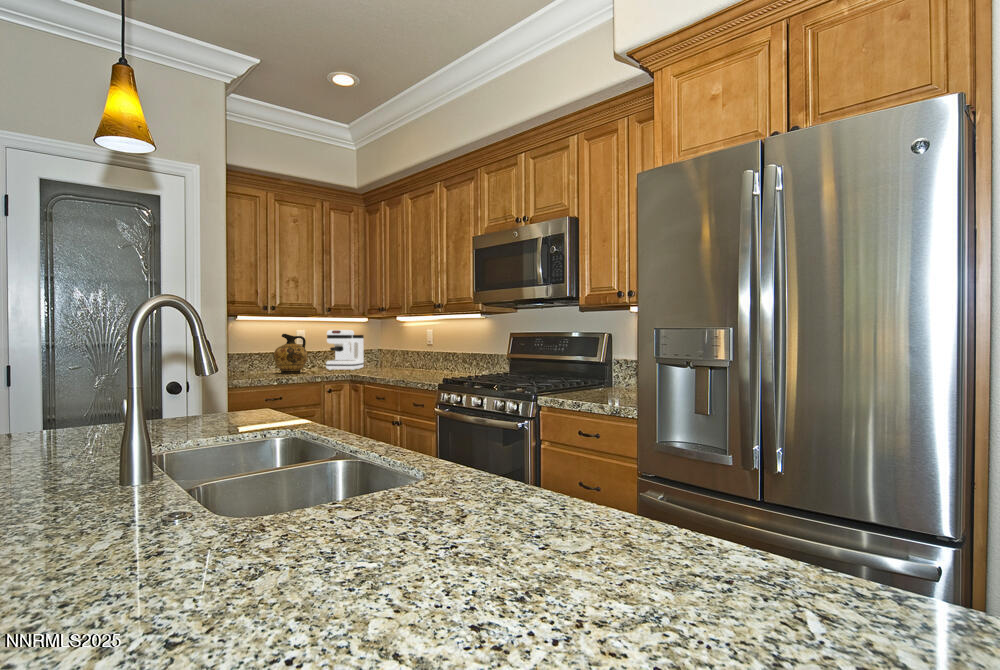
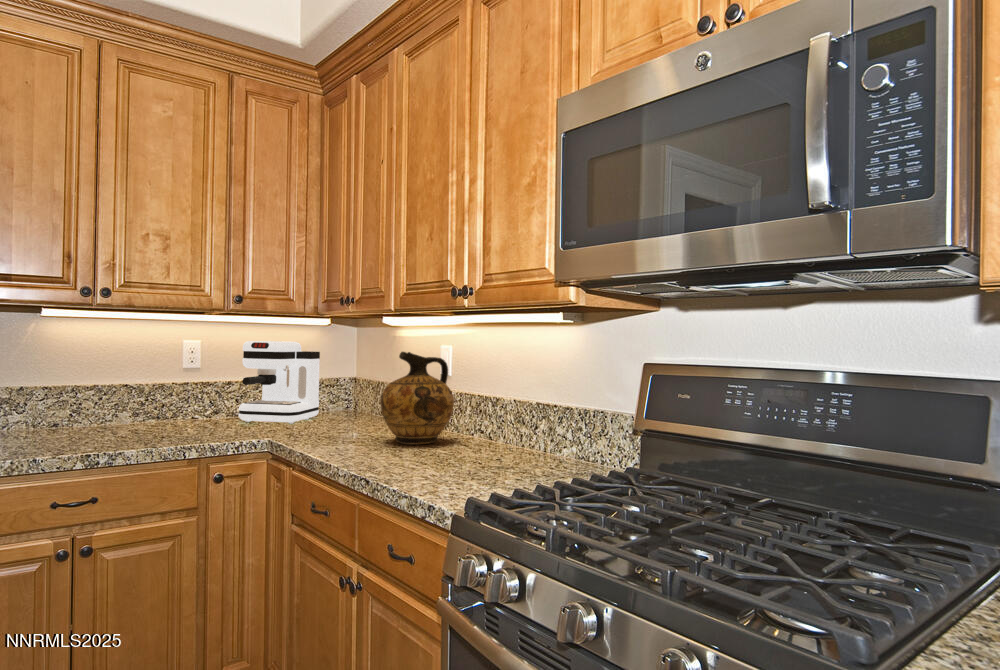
ceramic jug: present [274,334,308,374] -> present [380,352,454,444]

